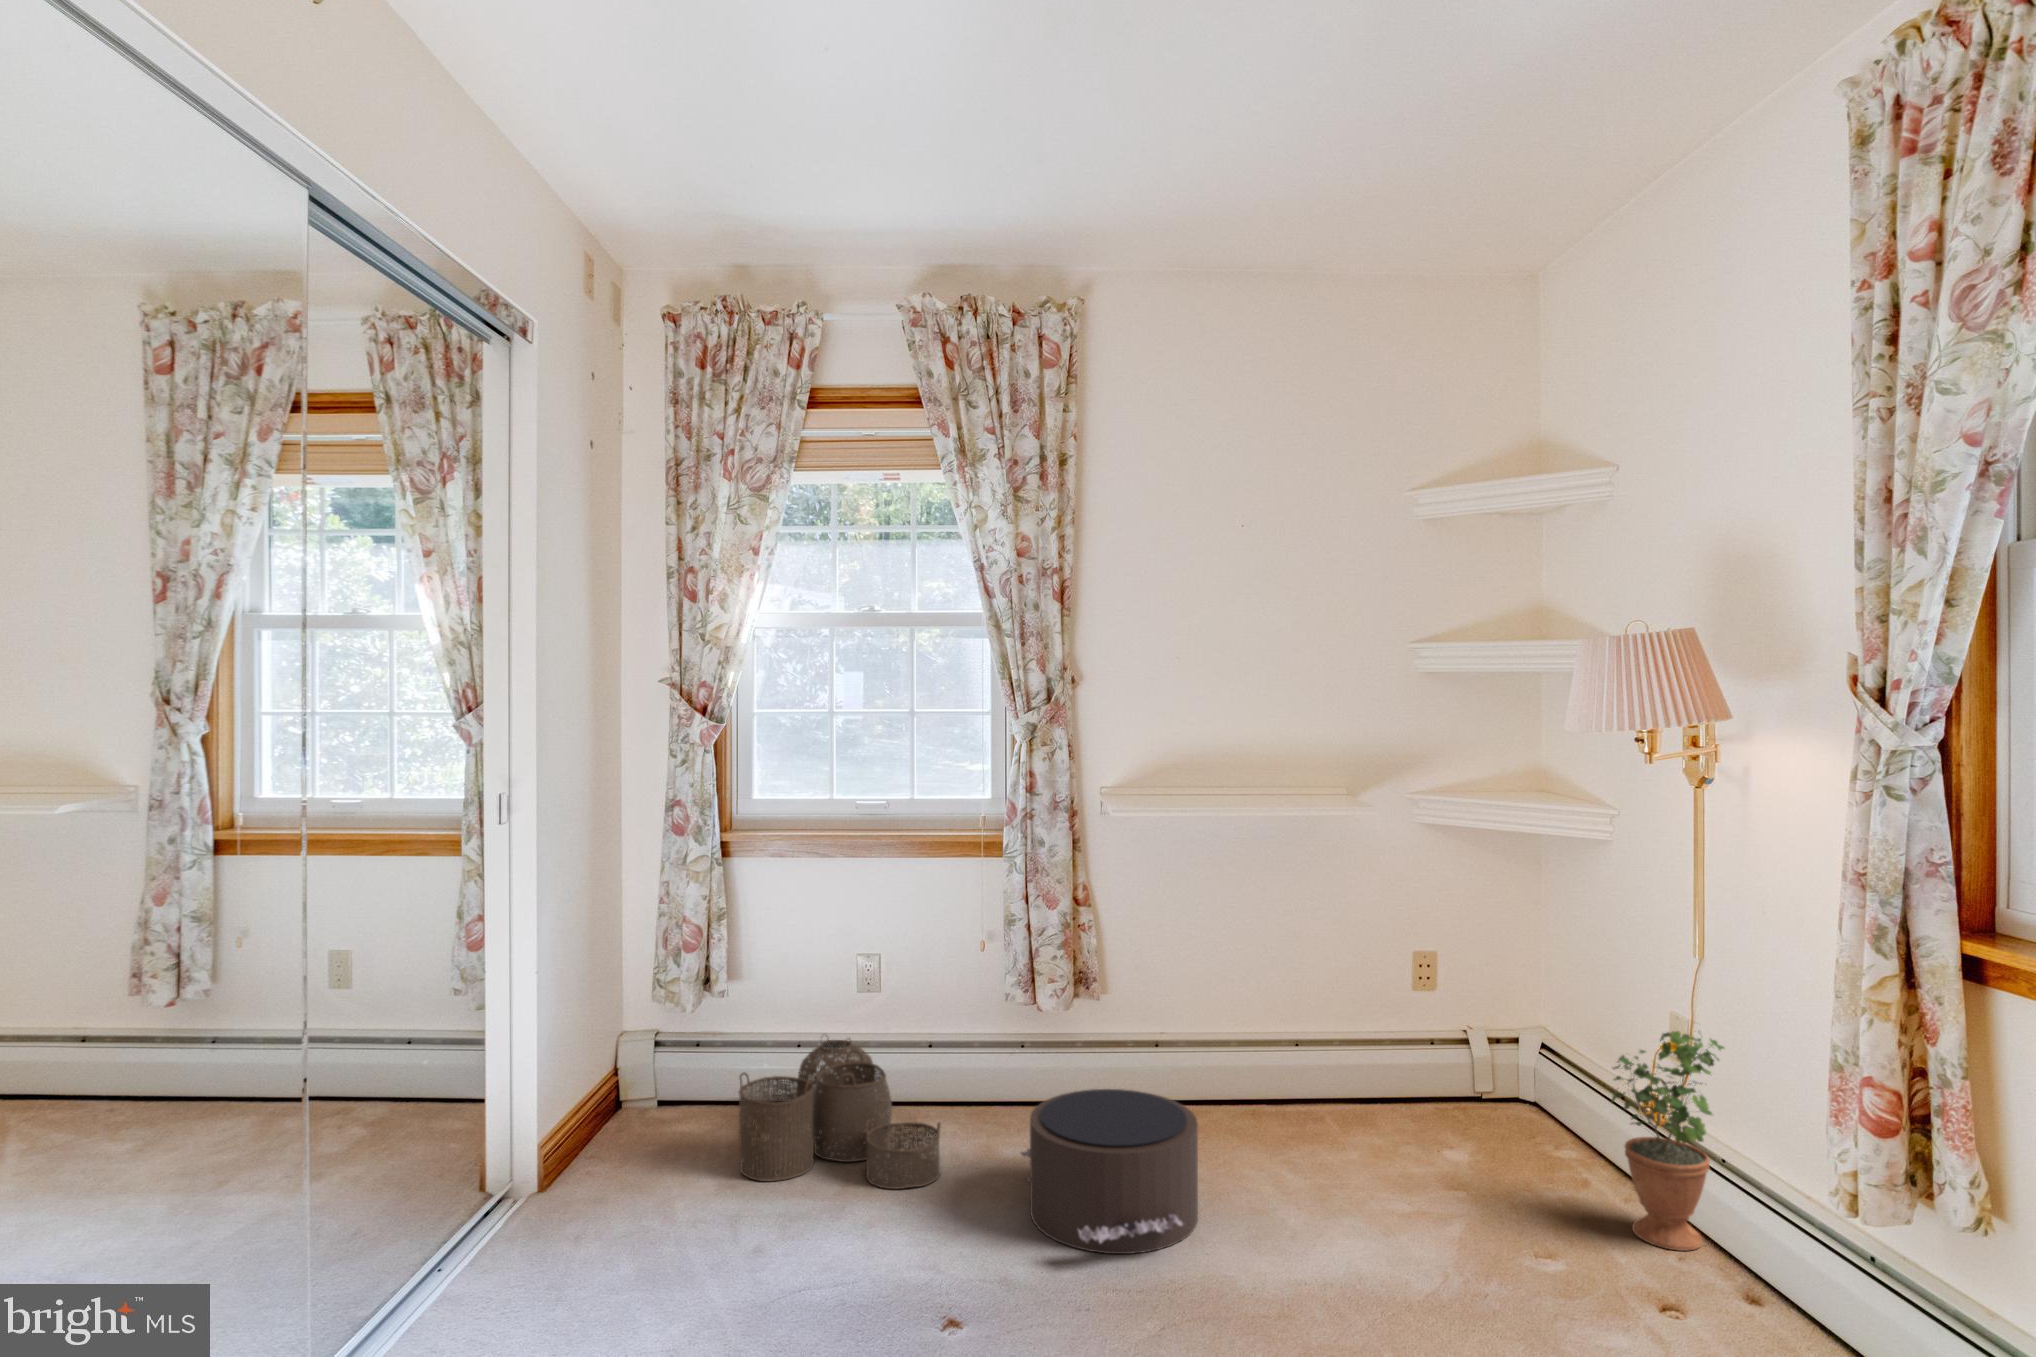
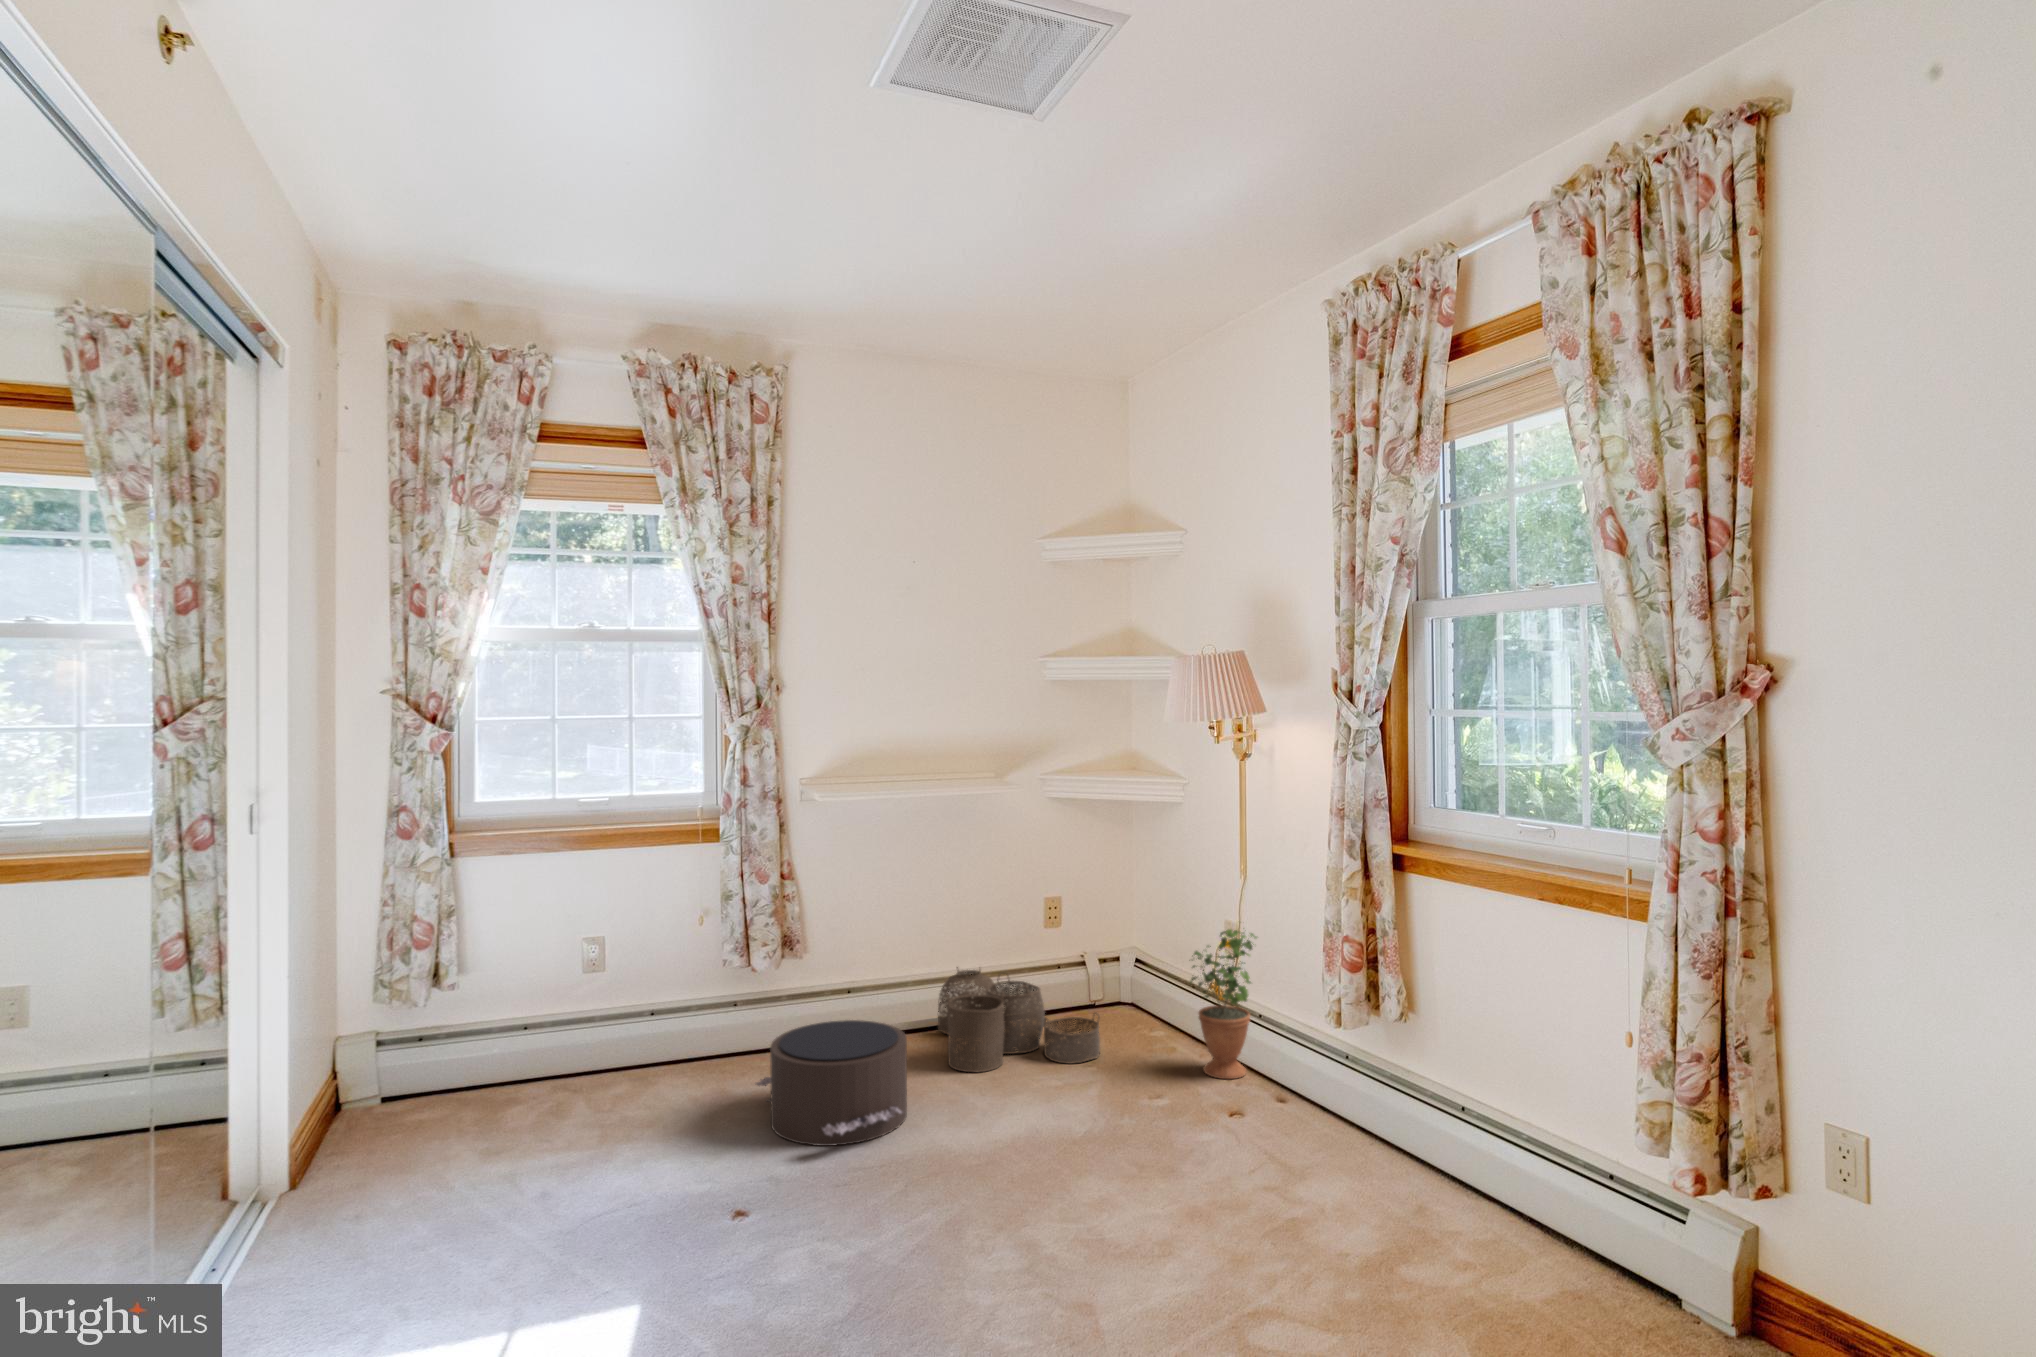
woven basket: present [739,1036,941,1189] -> present [938,967,1100,1072]

